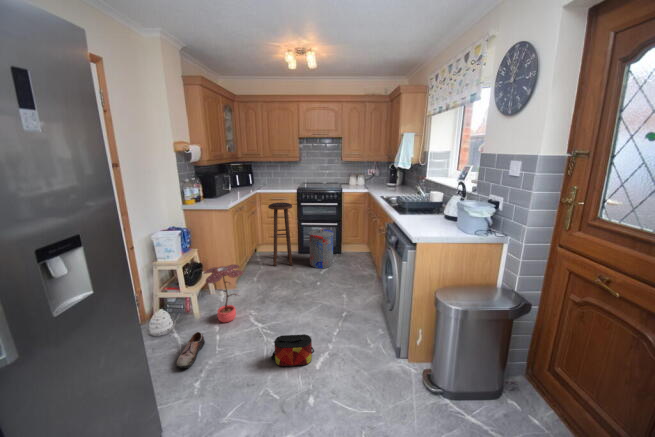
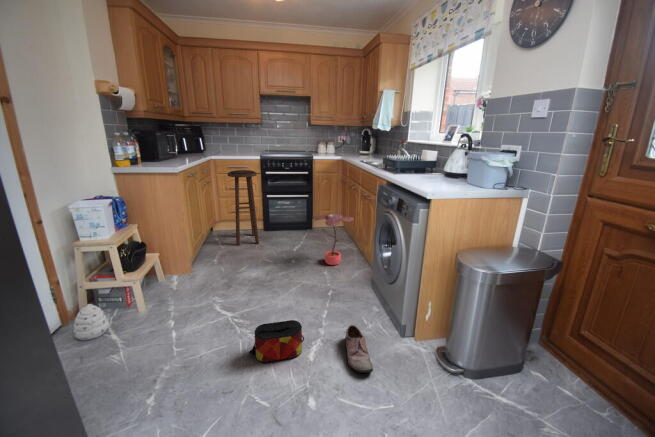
trash can: present [309,228,334,268] -> none [278,200,307,245]
potted plant: present [203,264,244,322] -> present [315,213,354,265]
shoe: present [176,332,205,368] -> present [345,325,373,373]

